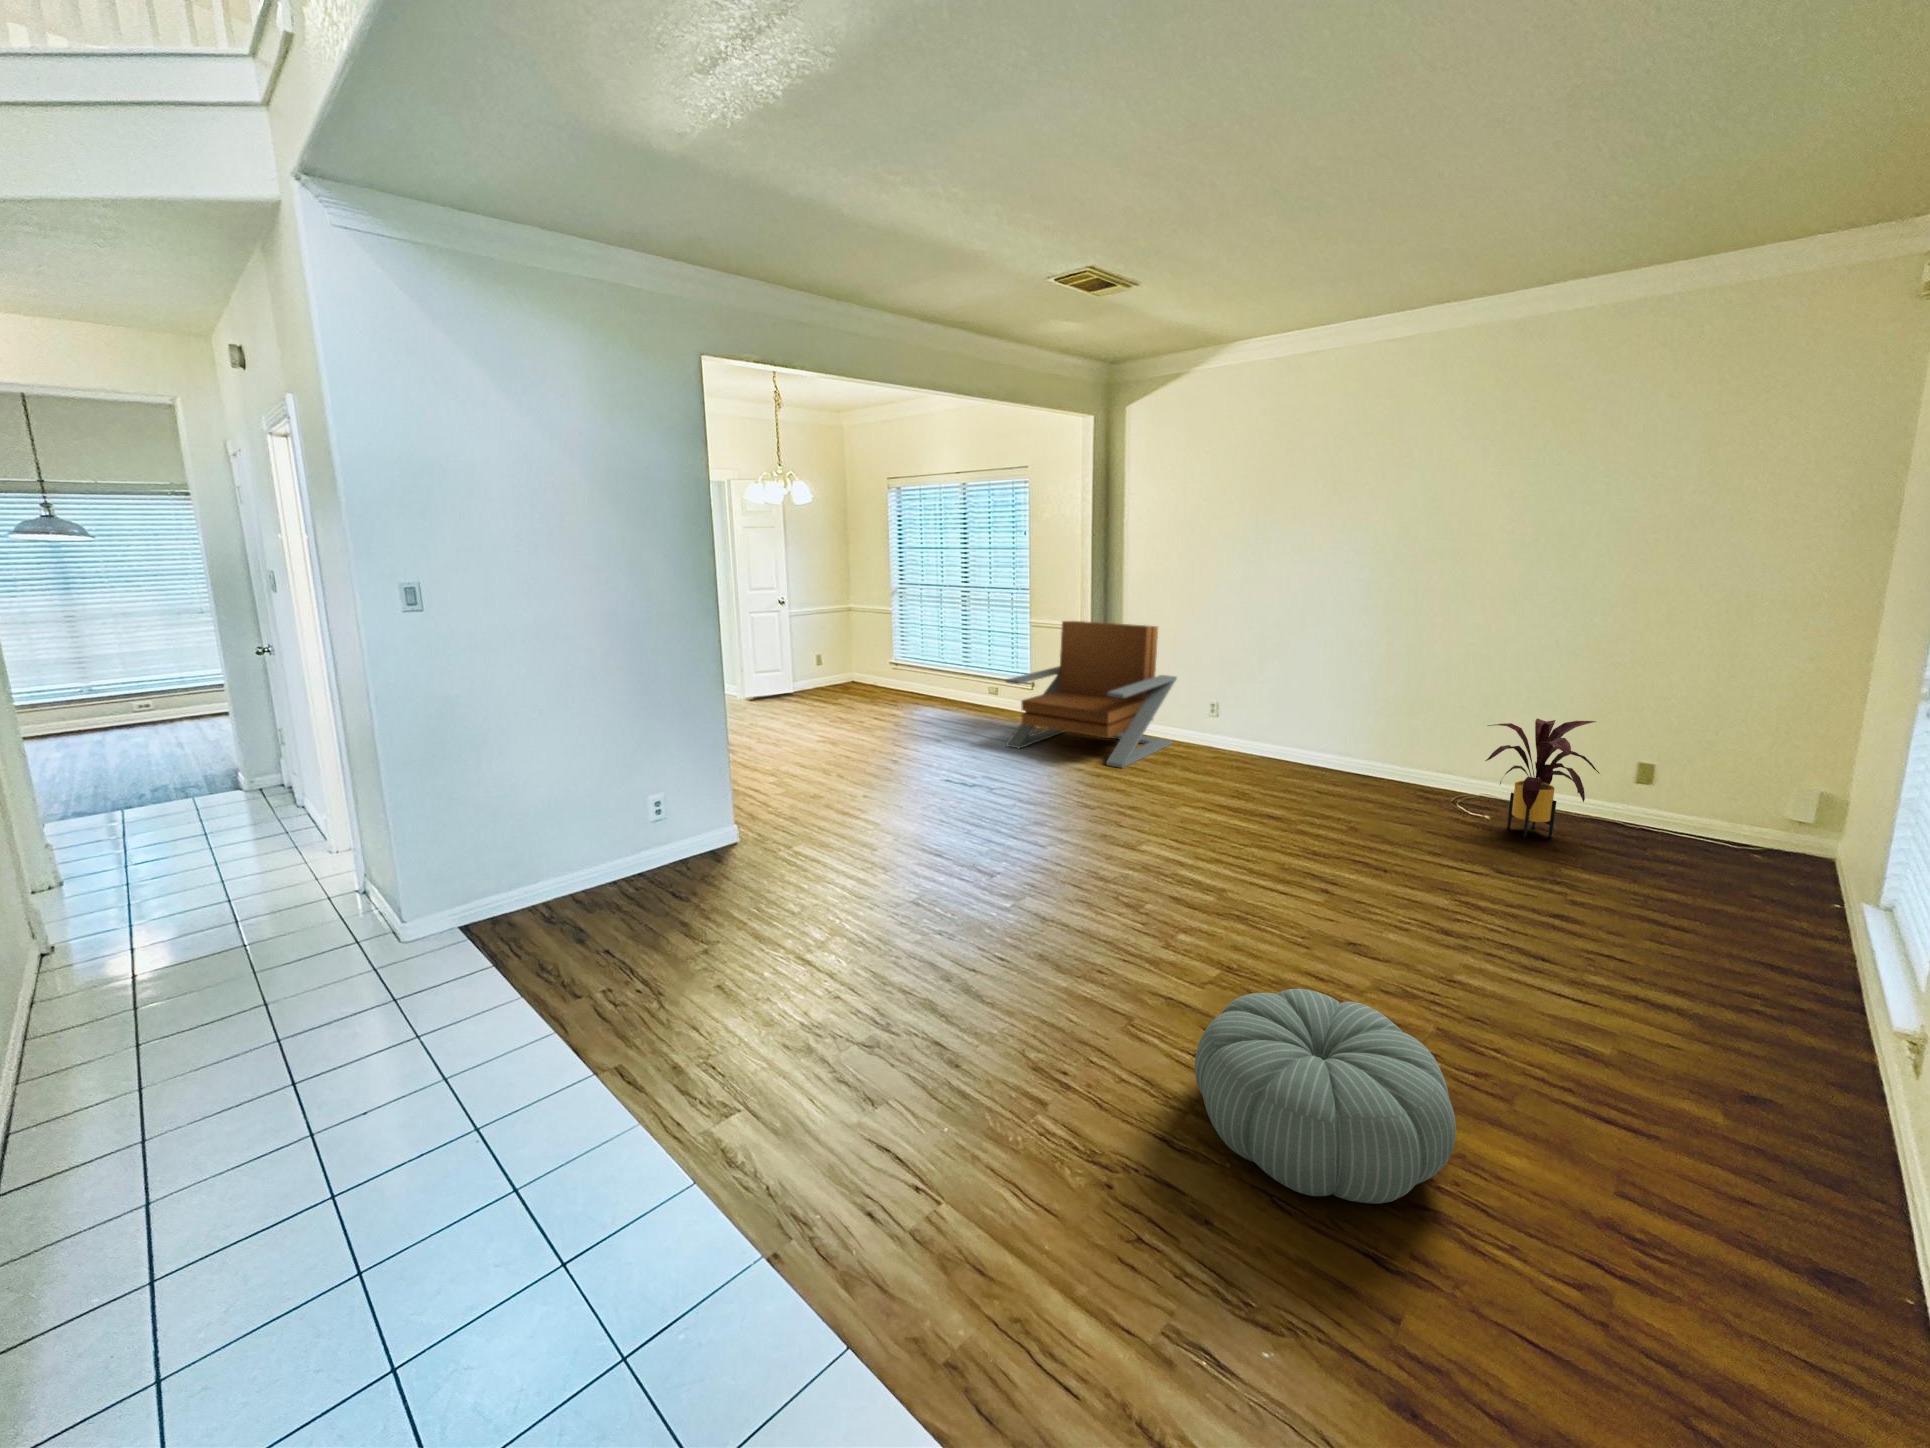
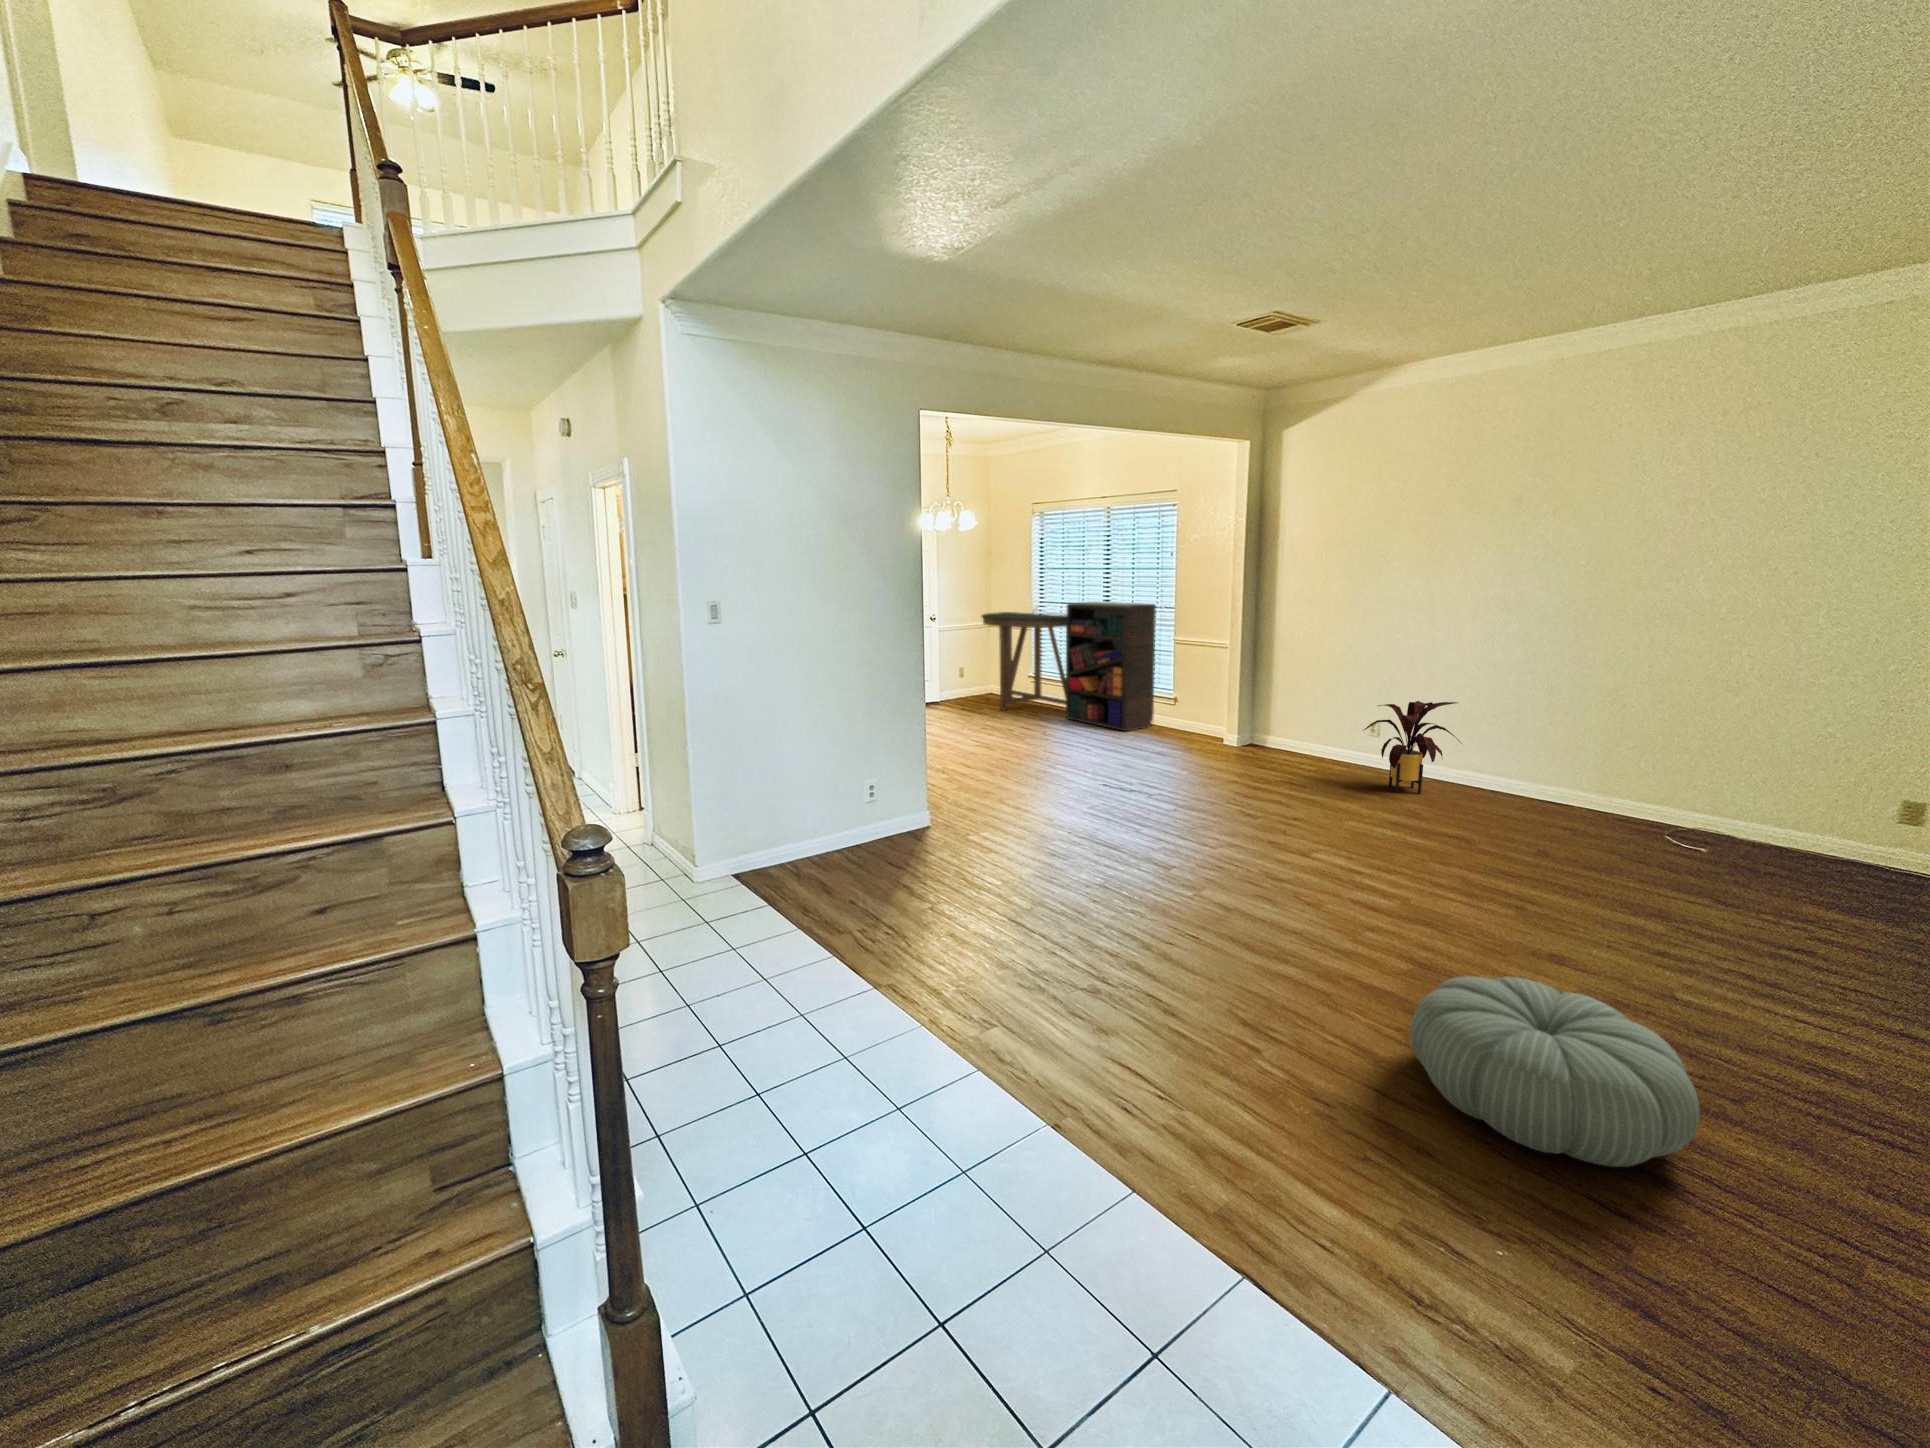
bookshelf: none [922,582,1013,719] -> present [1066,602,1156,731]
console table: none [836,593,938,699] -> present [982,612,1067,710]
lounge chair: present [1006,621,1176,768] -> none [1154,639,1334,782]
house plant: present [1486,718,1600,838] -> present [1363,701,1459,794]

